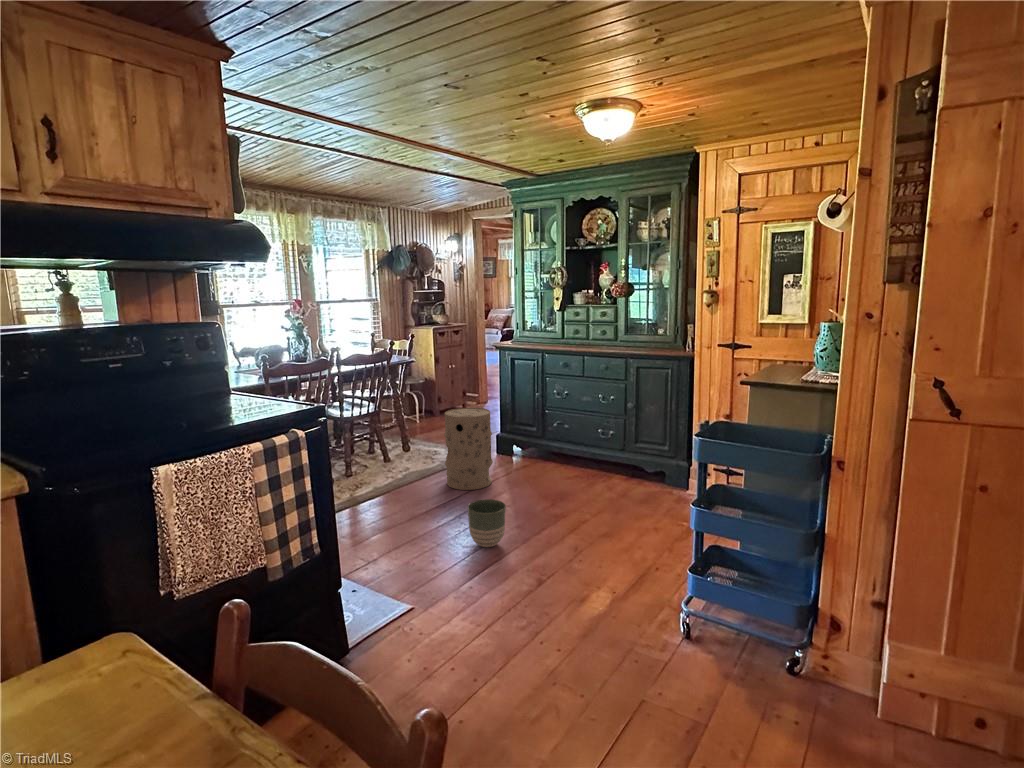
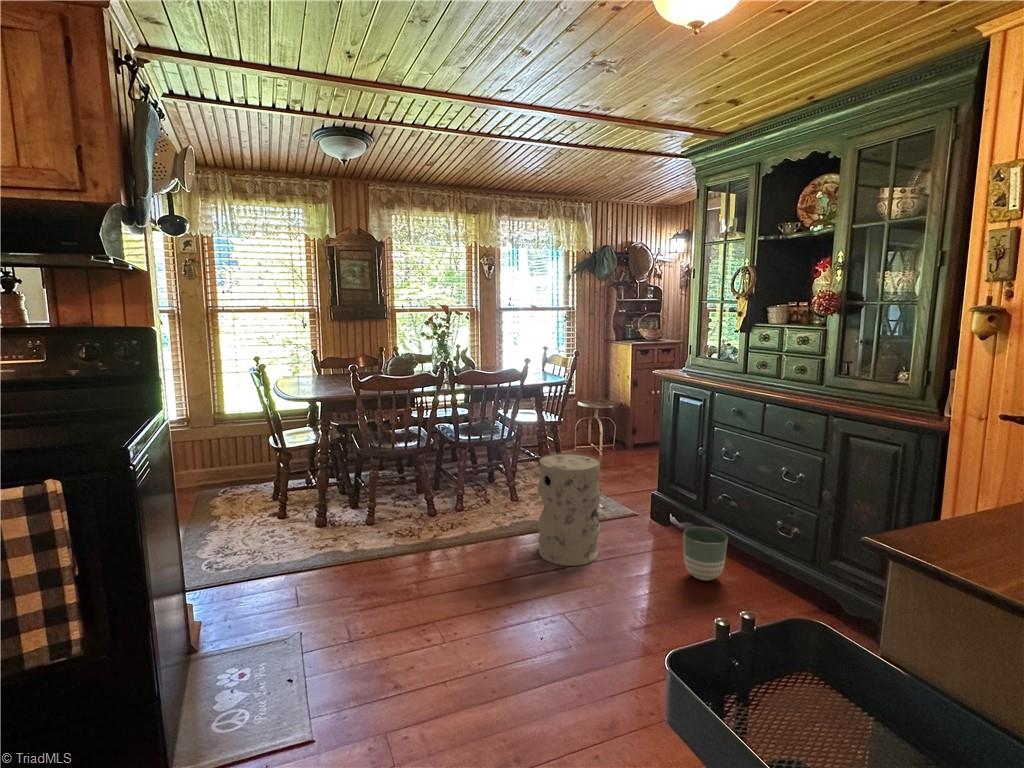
planter: present [467,499,506,547] -> present [683,527,728,581]

